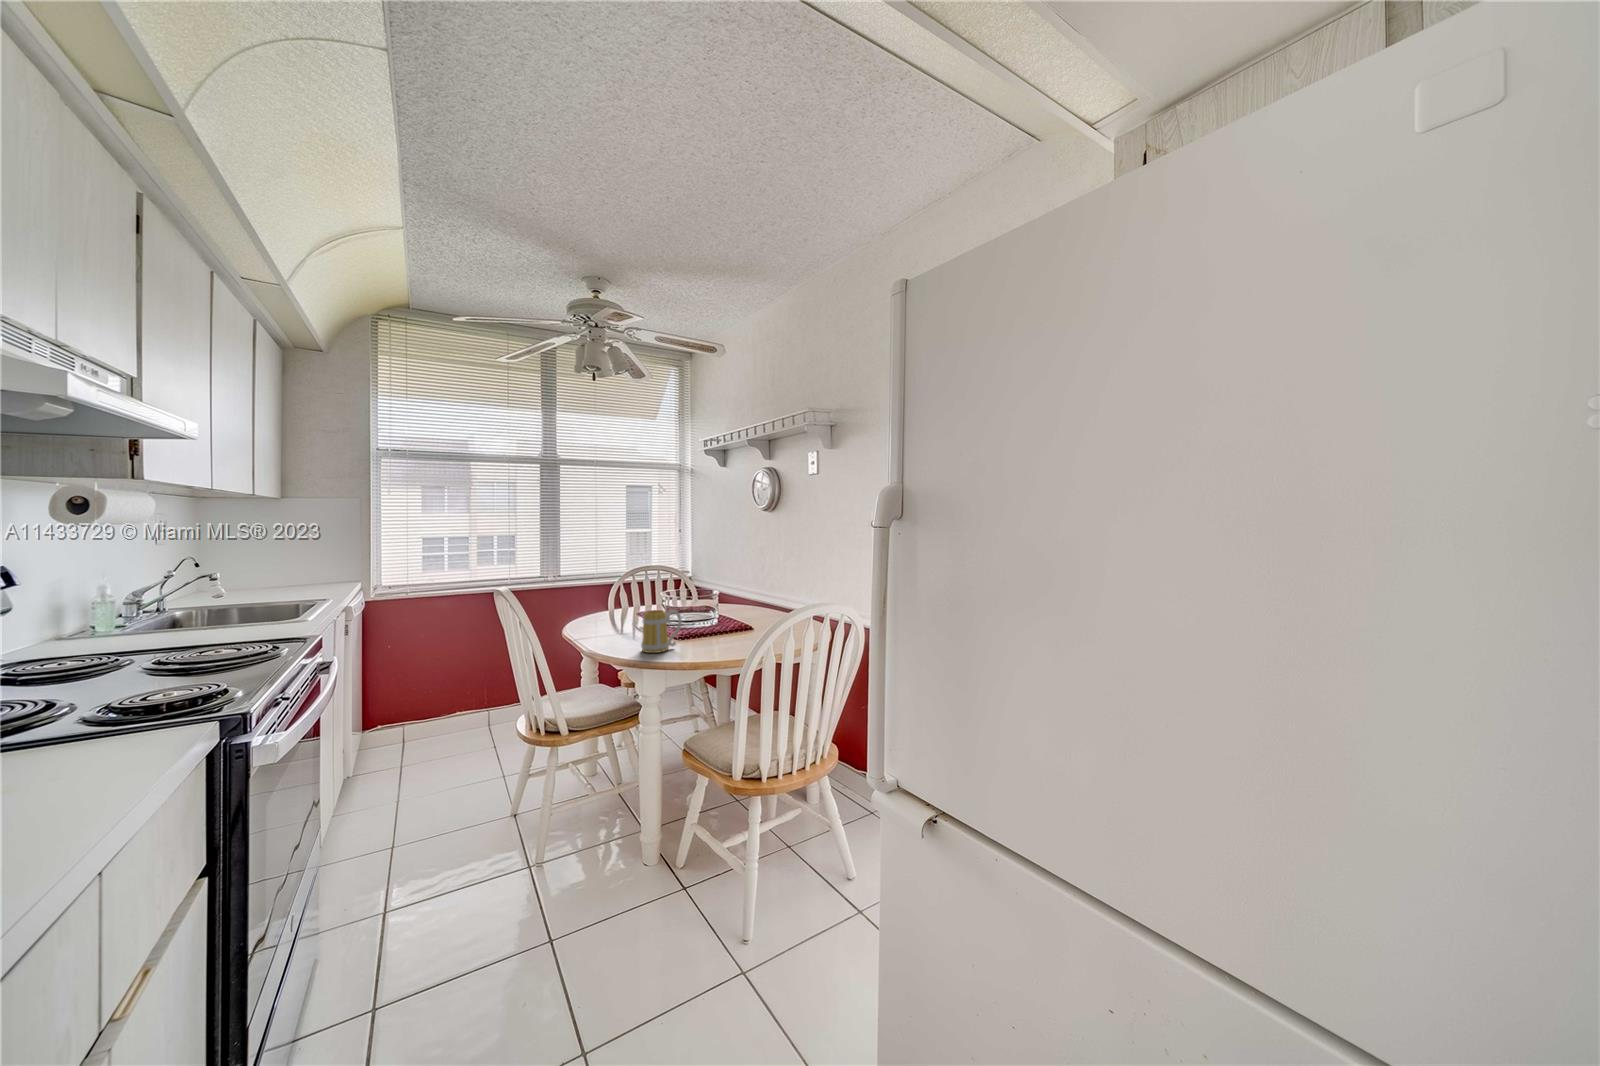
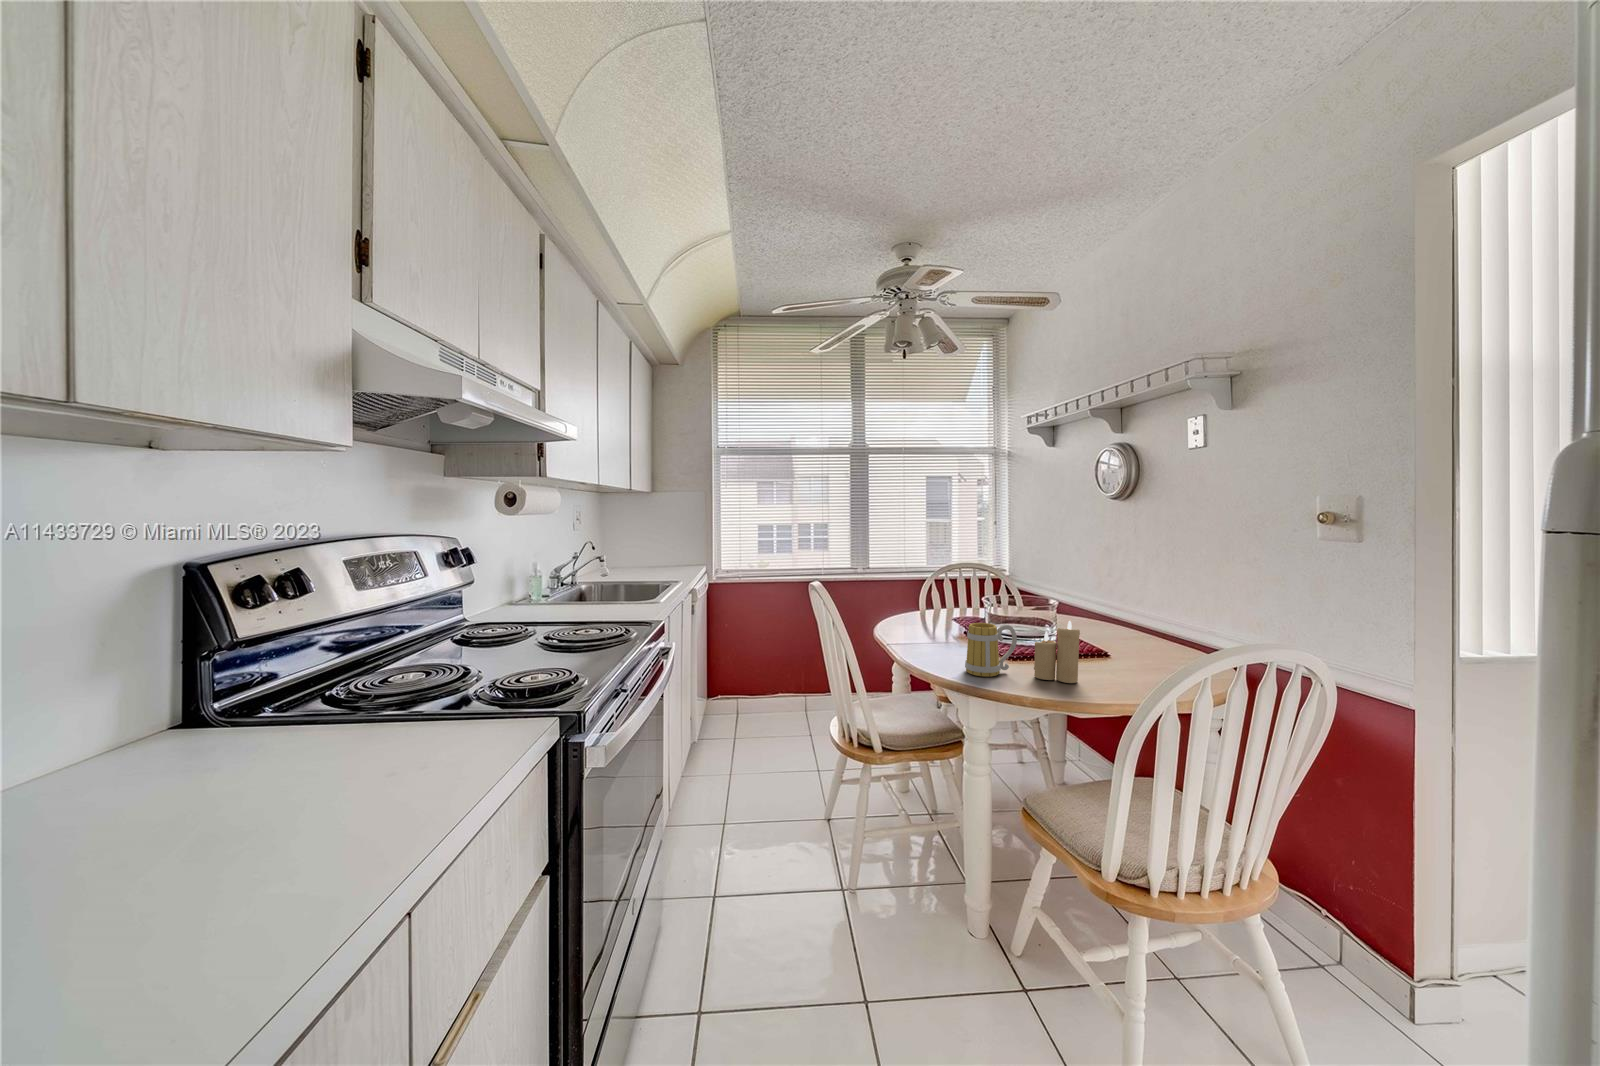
candle: none [694,603,726,650] -> present [1034,621,1080,683]

